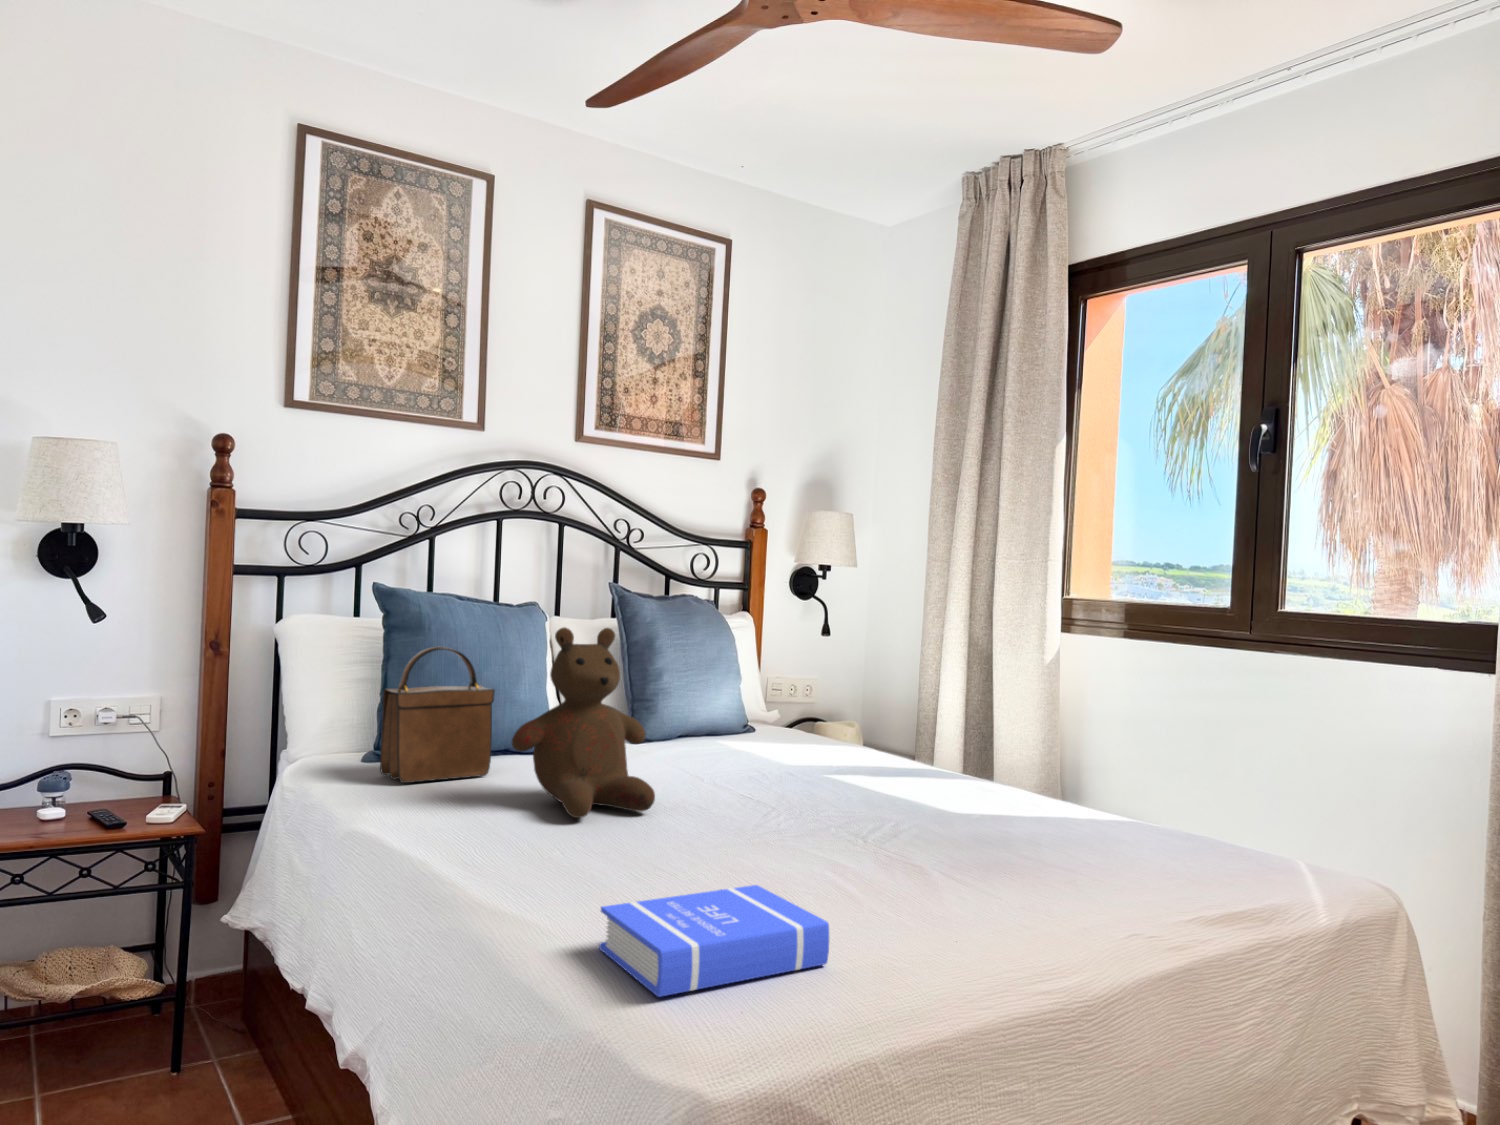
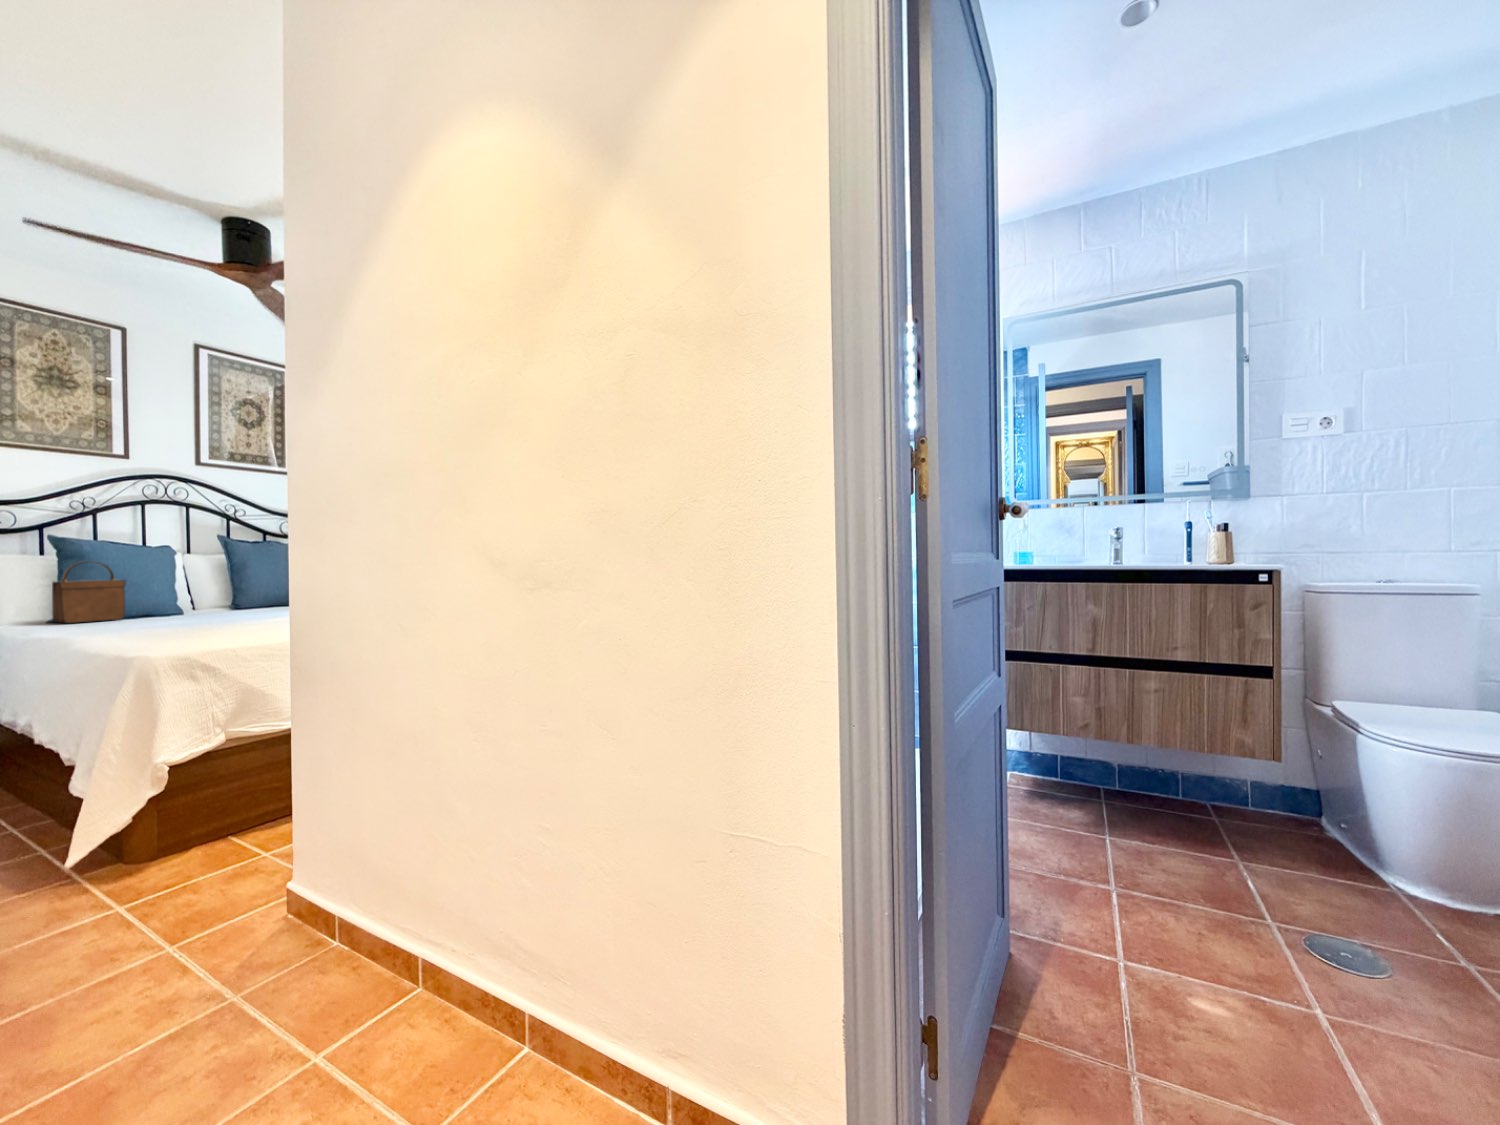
teddy bear: present [512,627,655,818] -> none [127,547,210,625]
book: present [599,885,829,997] -> none [139,625,239,650]

